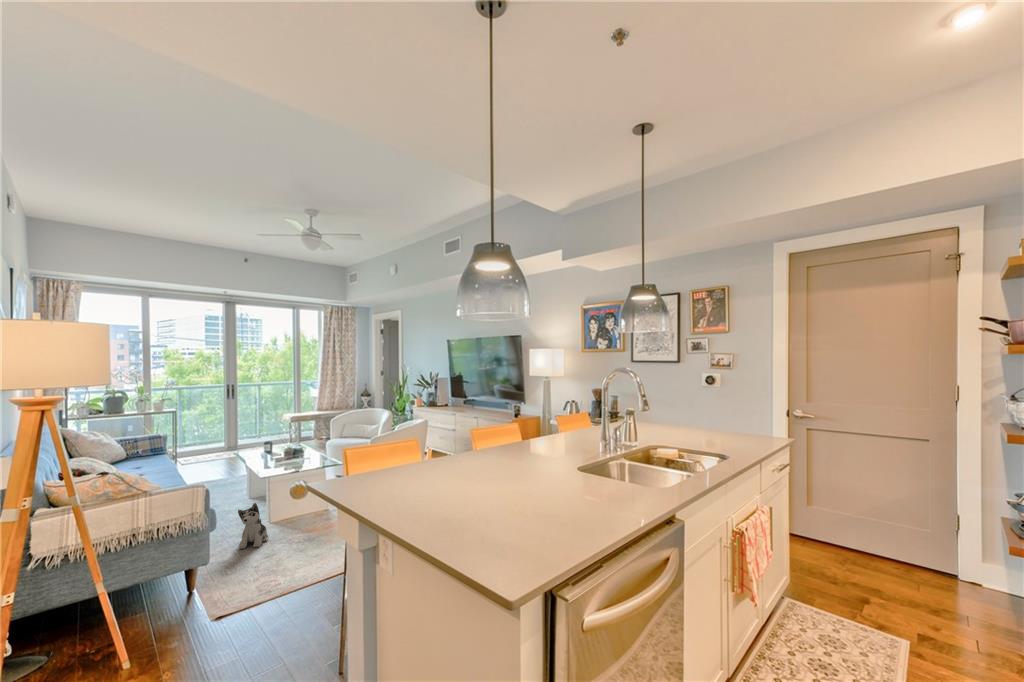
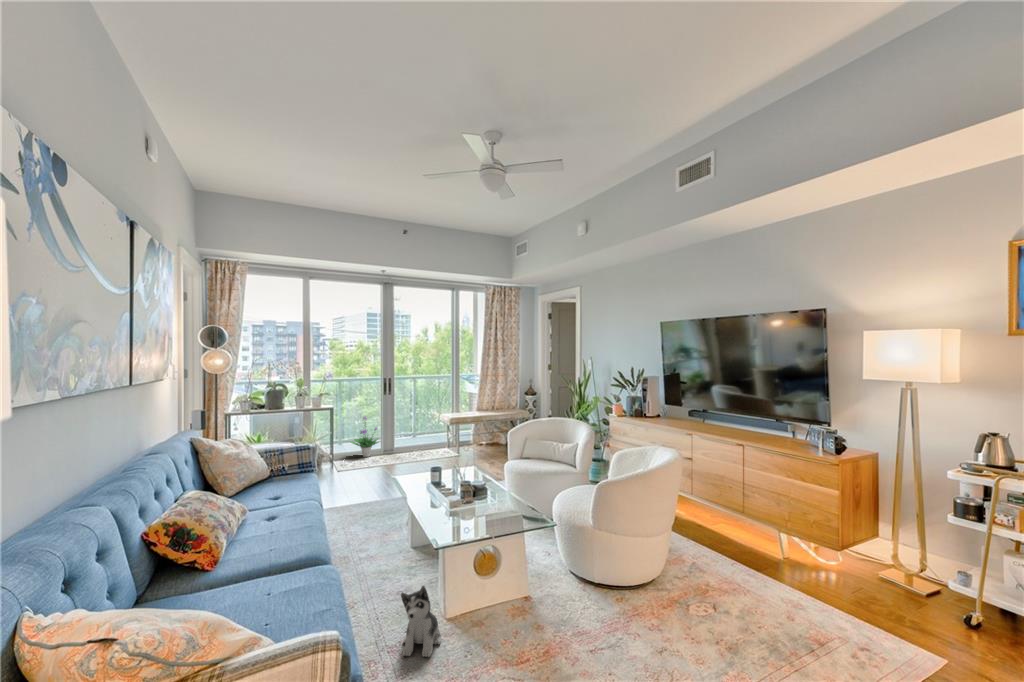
potted plant: none [192,419,224,455] -> present [351,416,378,457]

